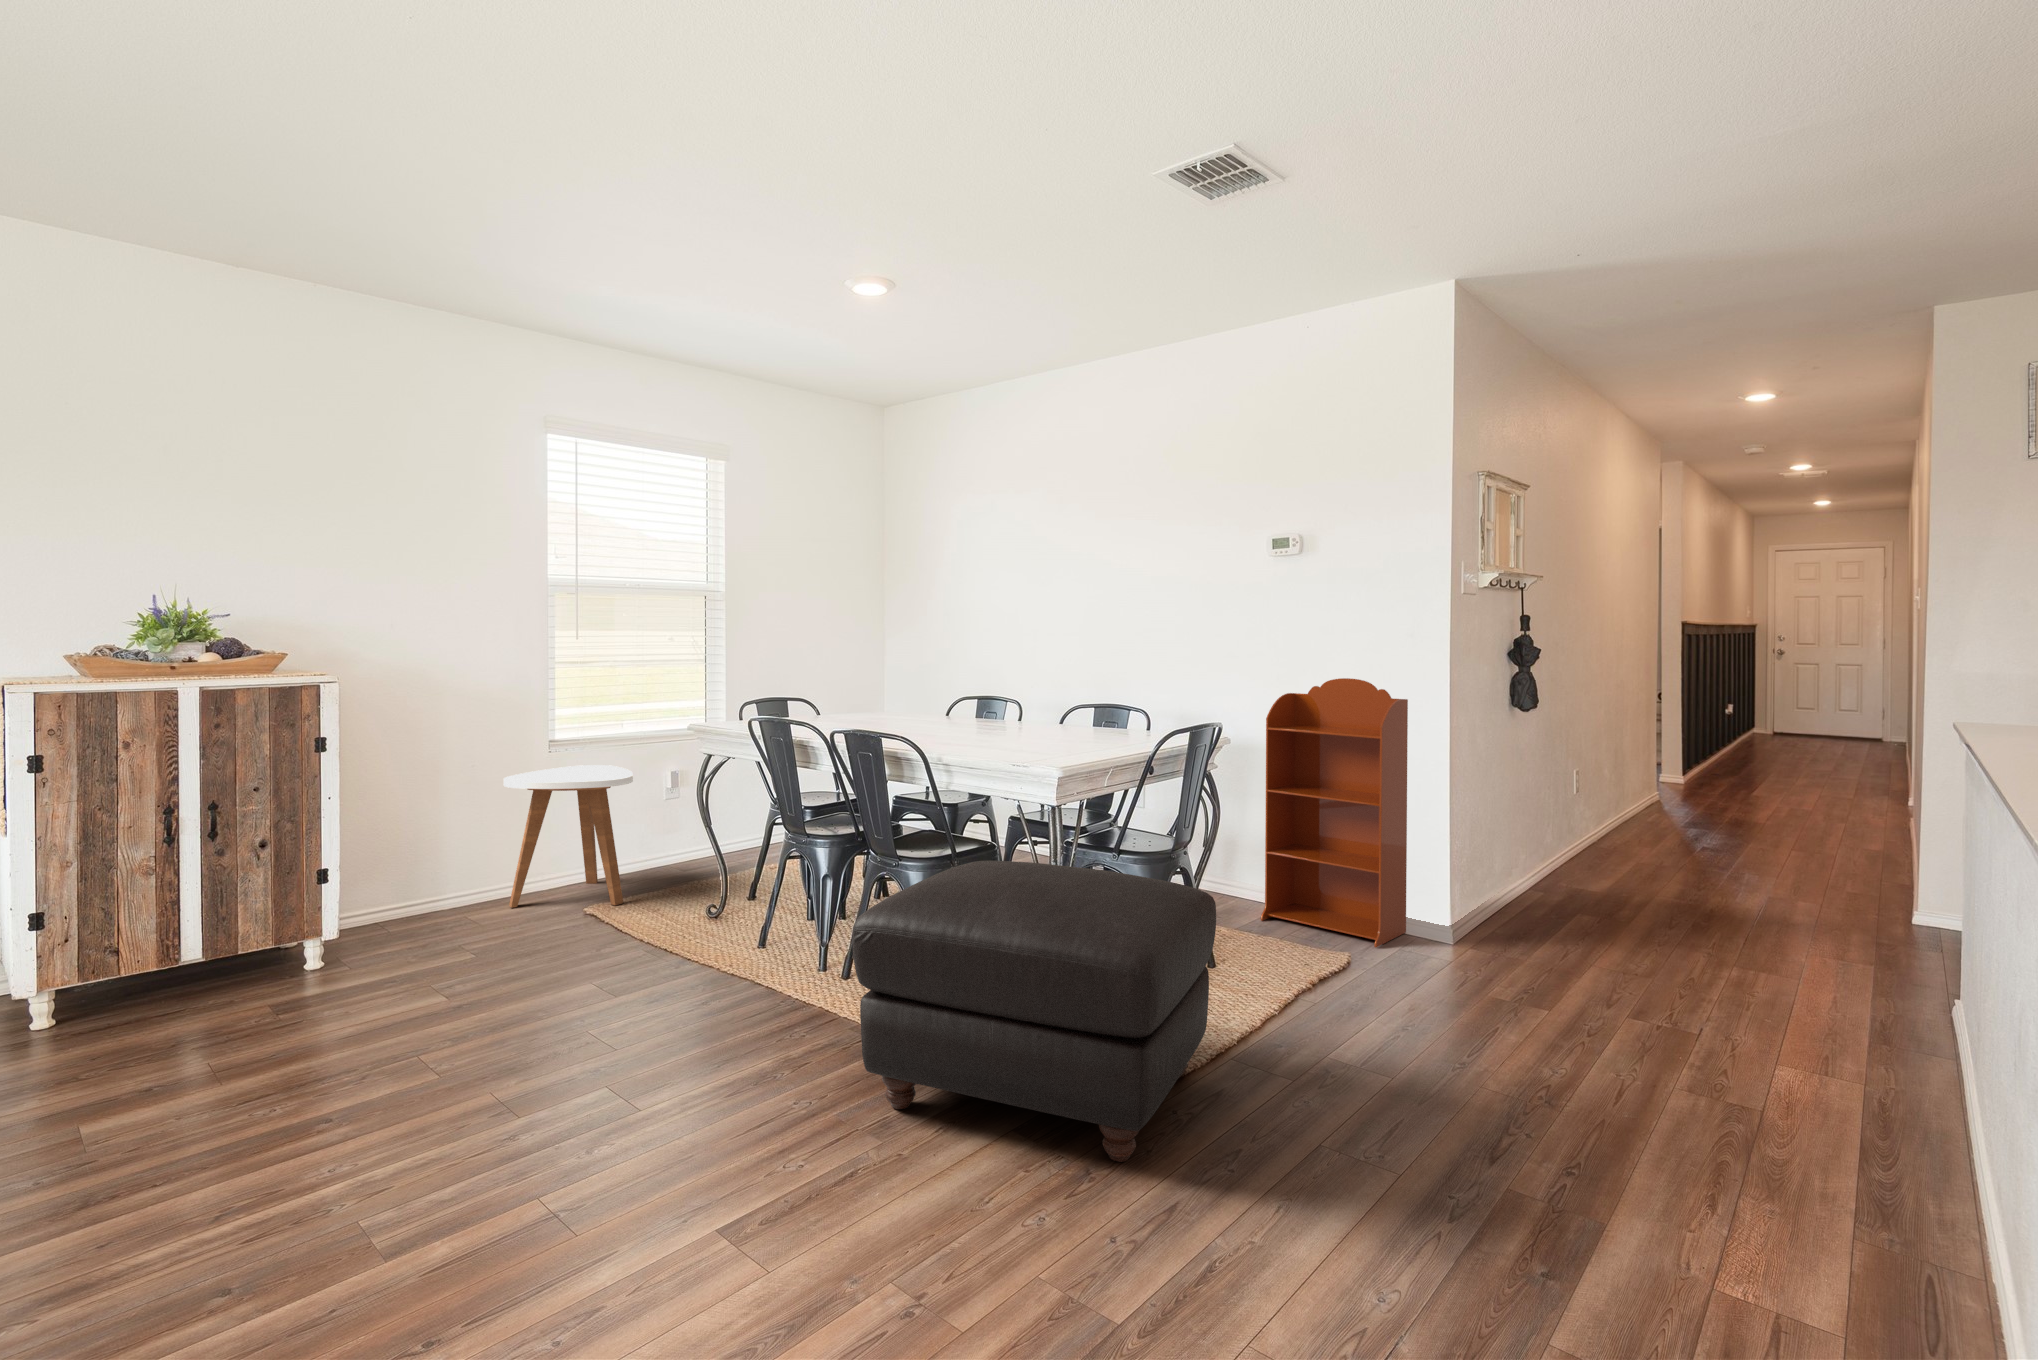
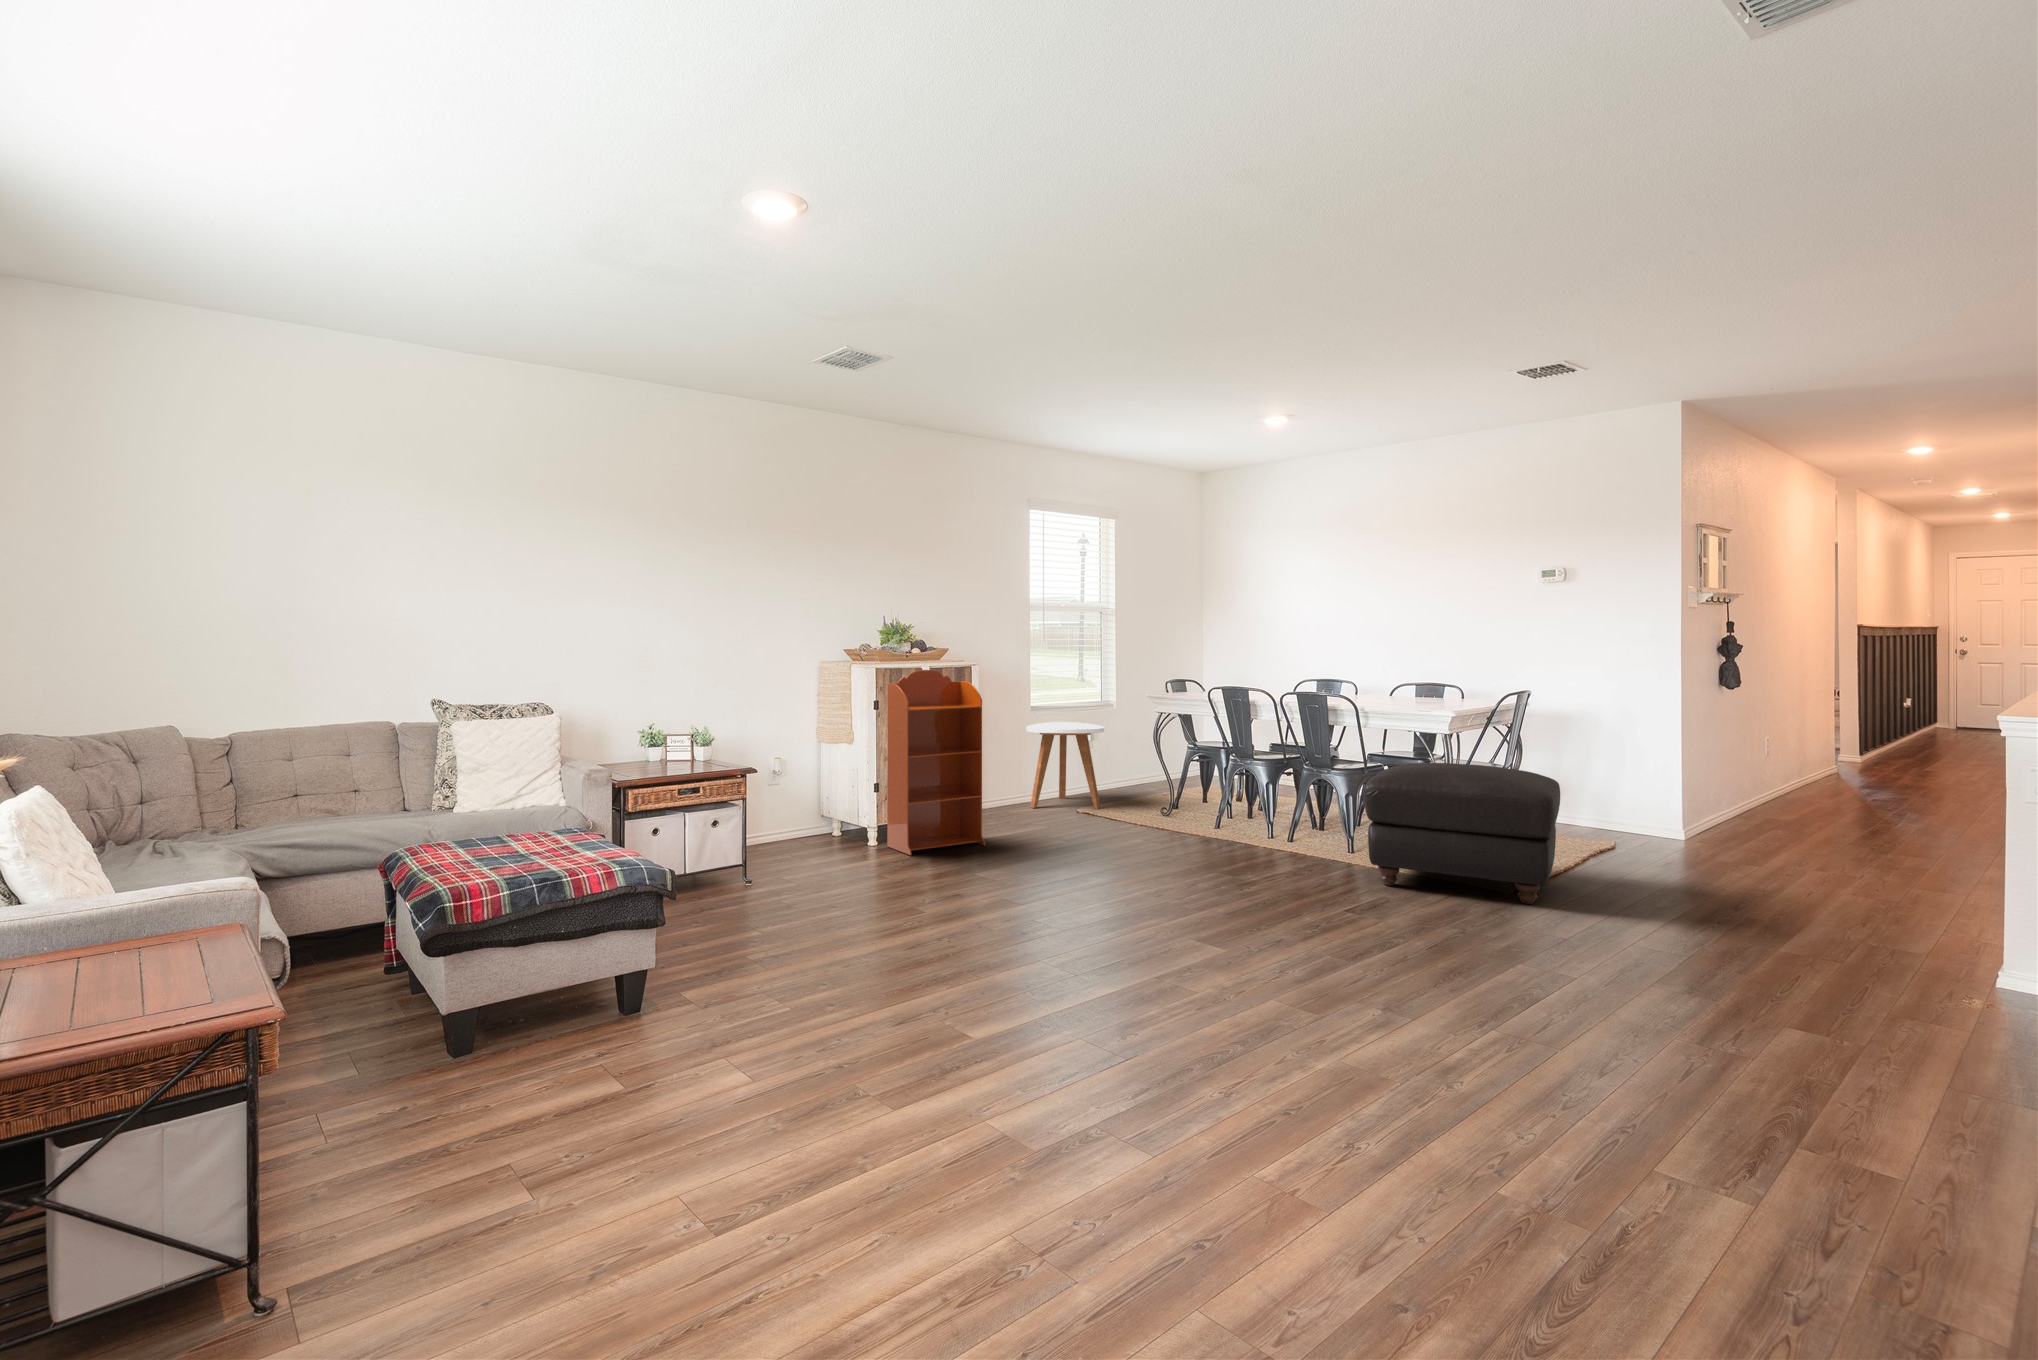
bookcase: present [1261,678,1408,947] -> present [887,670,985,855]

